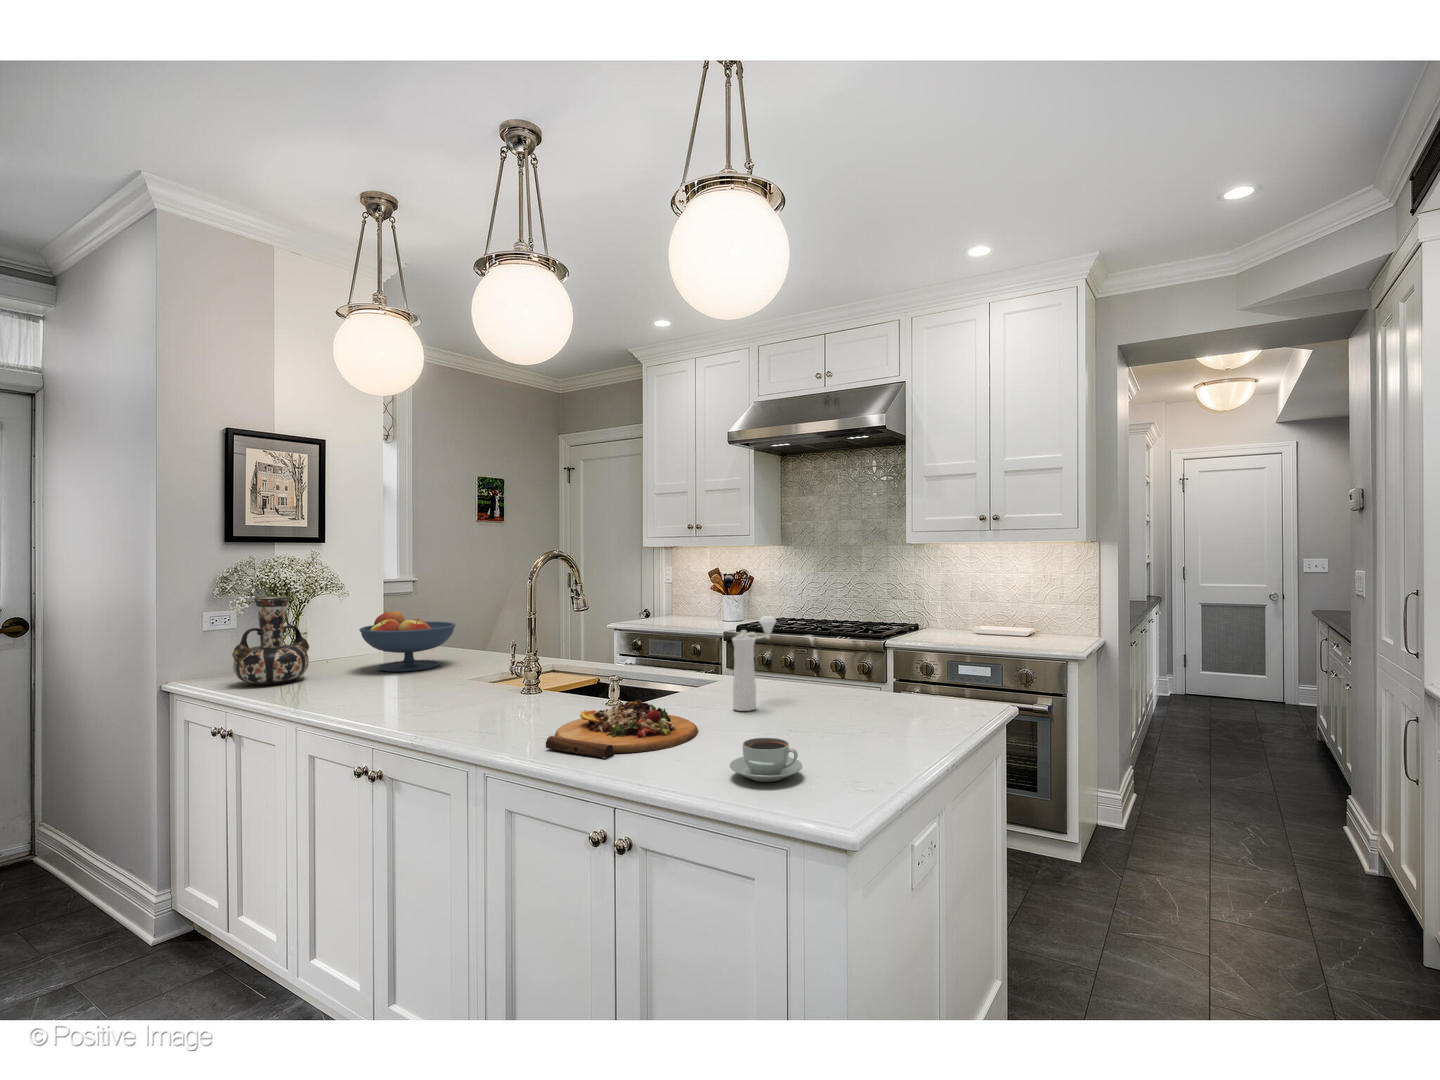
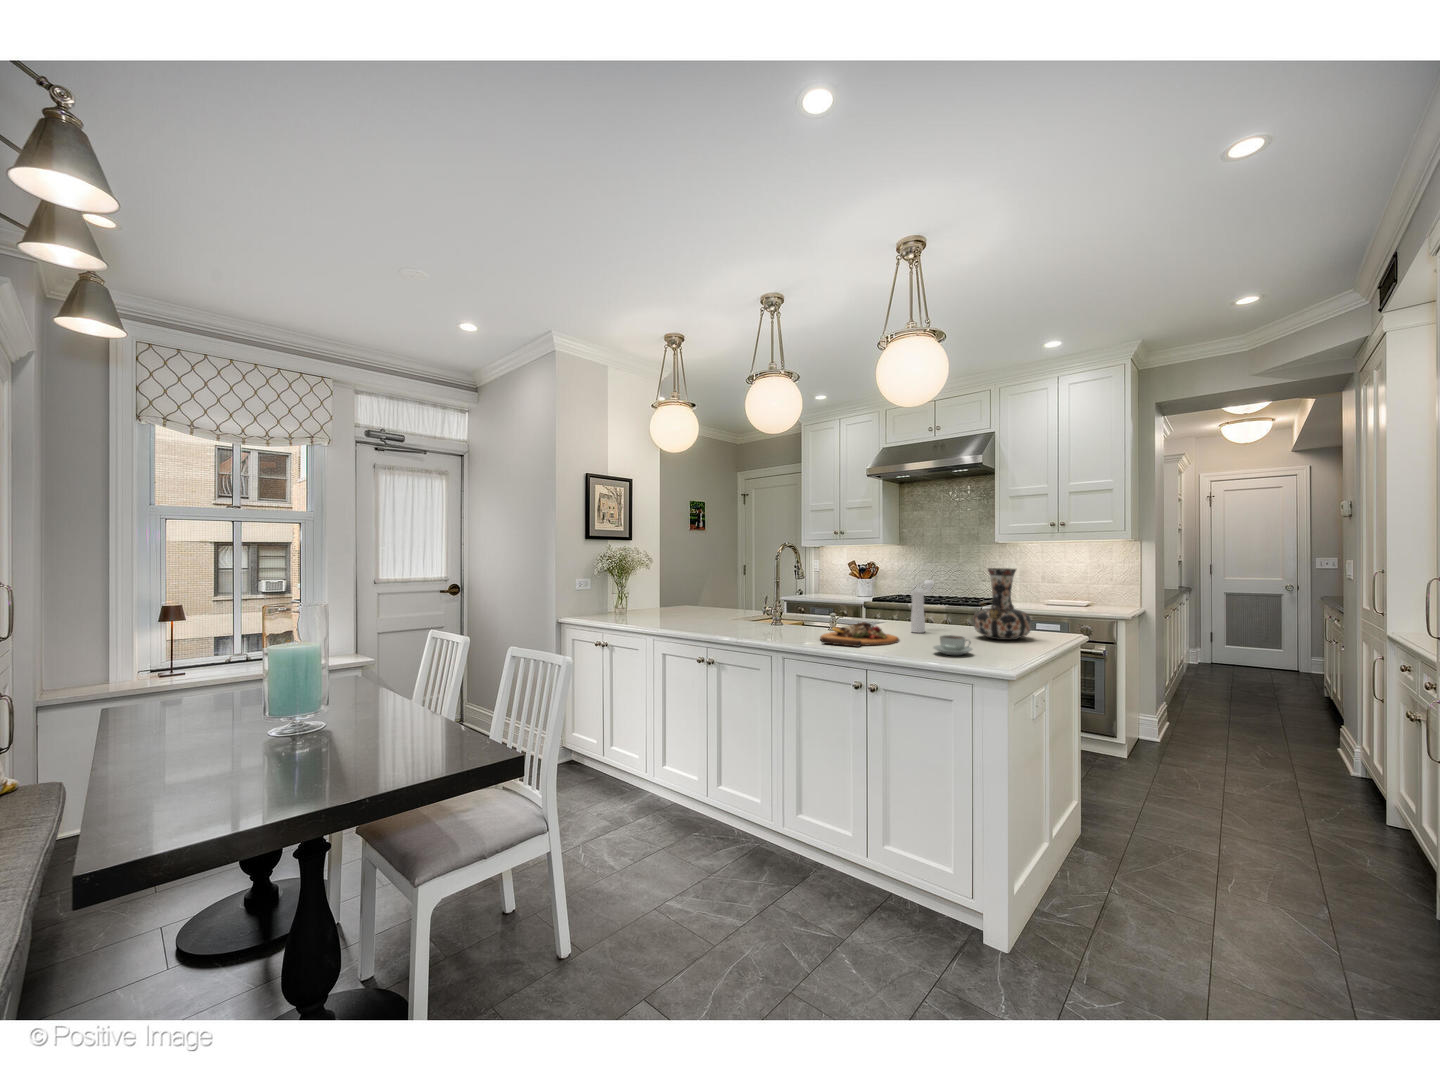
decorative vase: present [232,596,309,685] -> present [973,568,1032,640]
fruit bowl: present [359,611,455,672] -> none [663,580,716,615]

